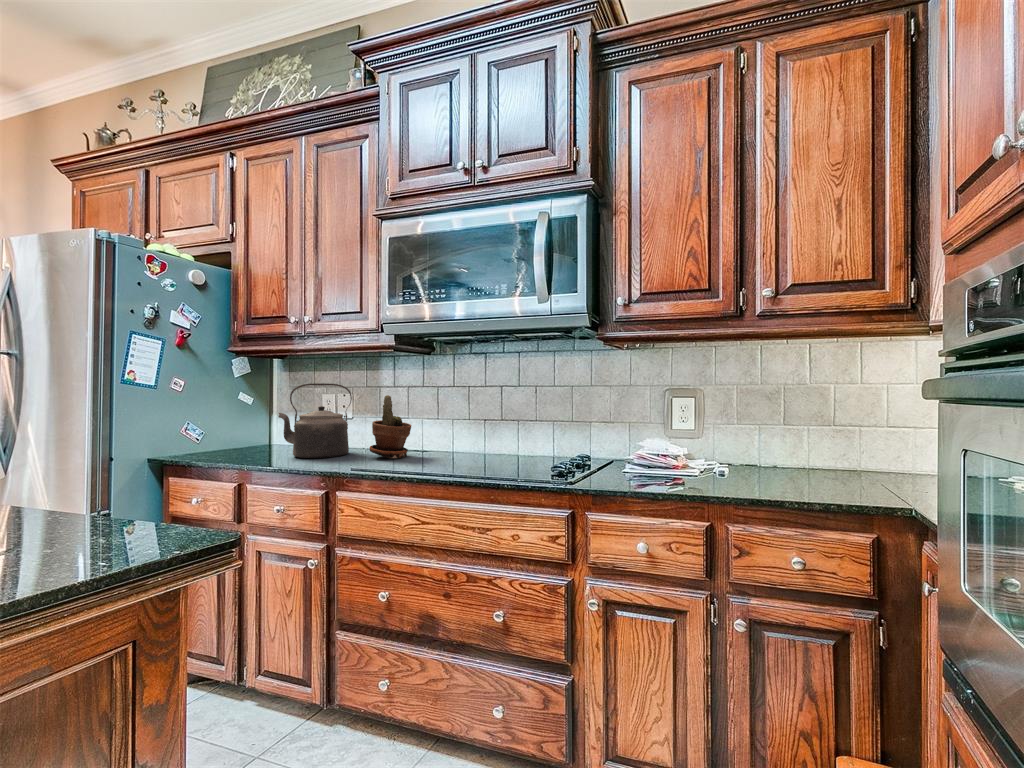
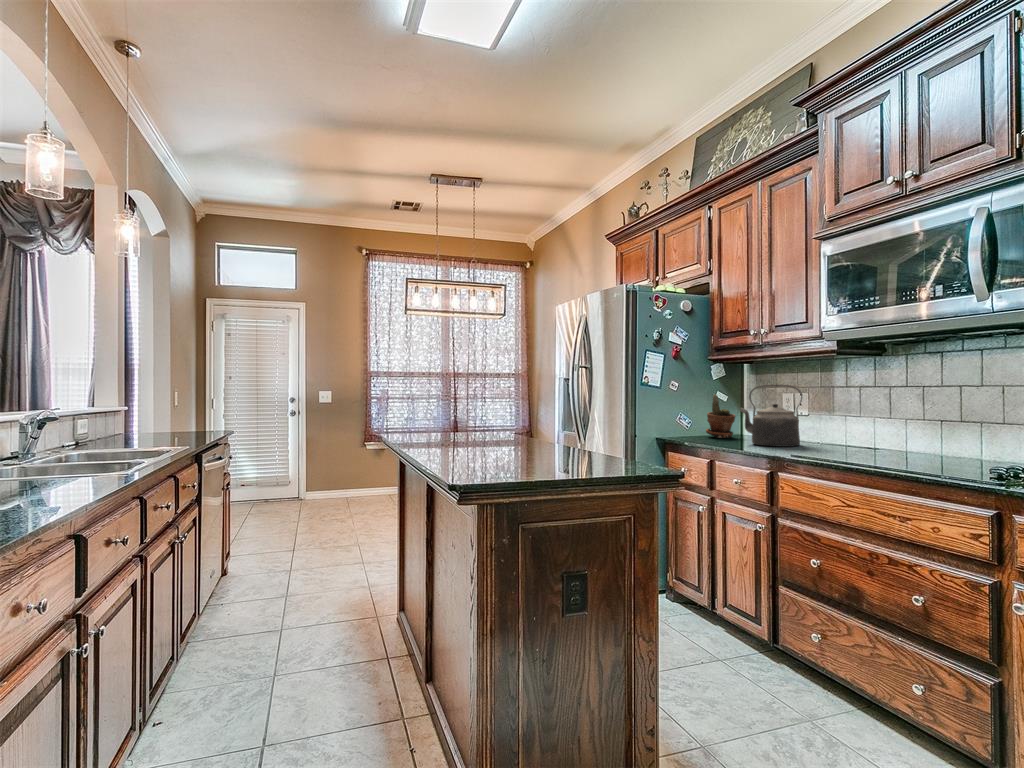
potted plant: present [370,395,411,458] -> present [706,394,736,438]

